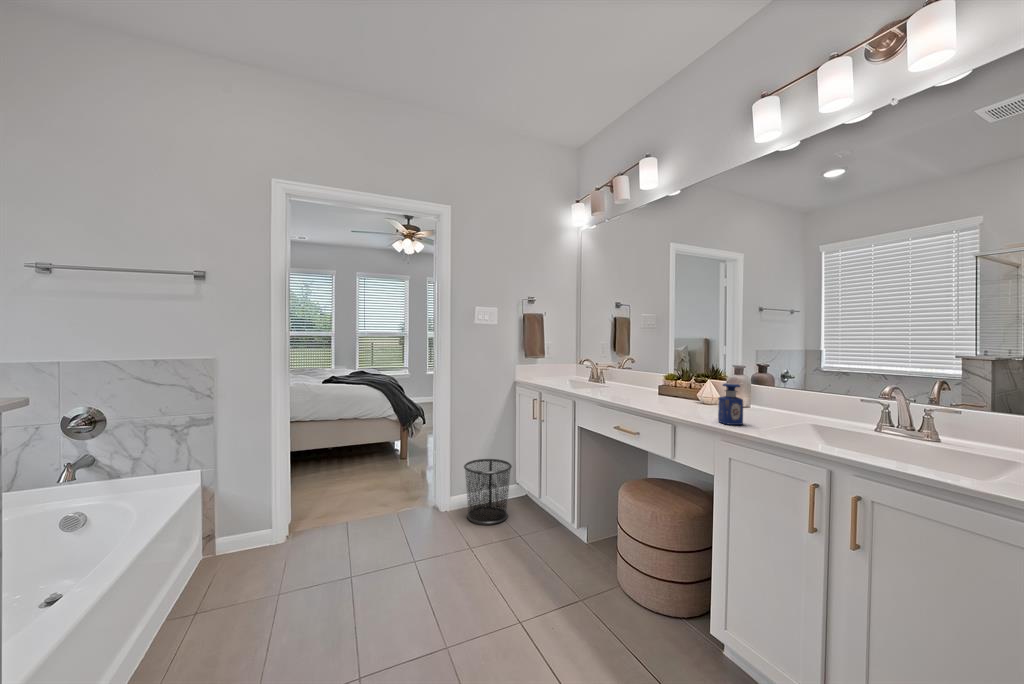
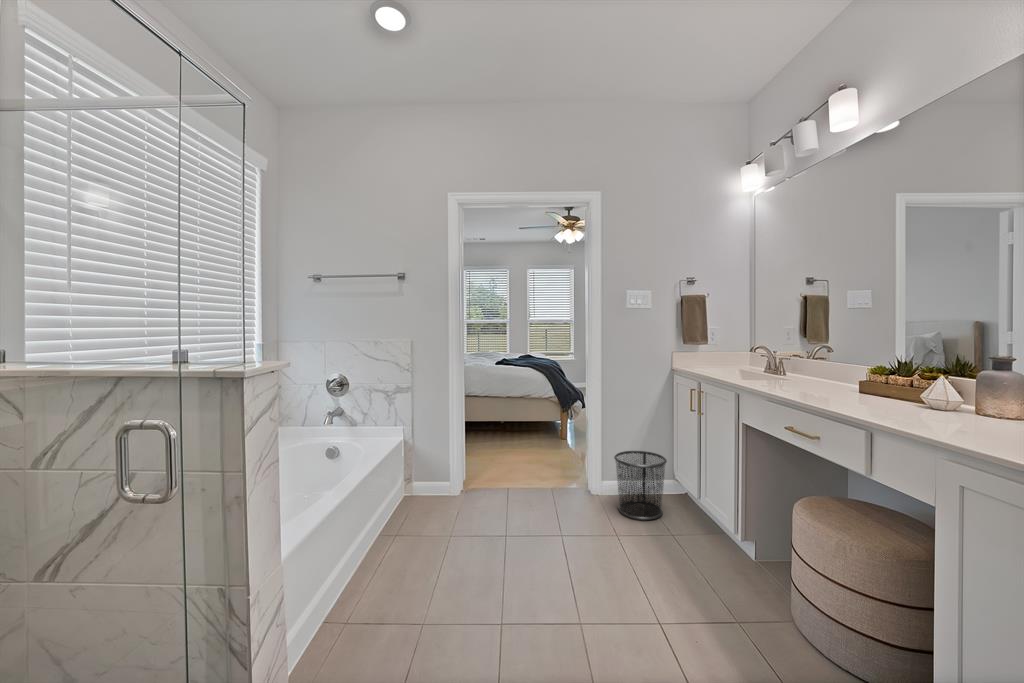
perfume bottle: present [718,383,743,425] -> none [940,378,984,437]

